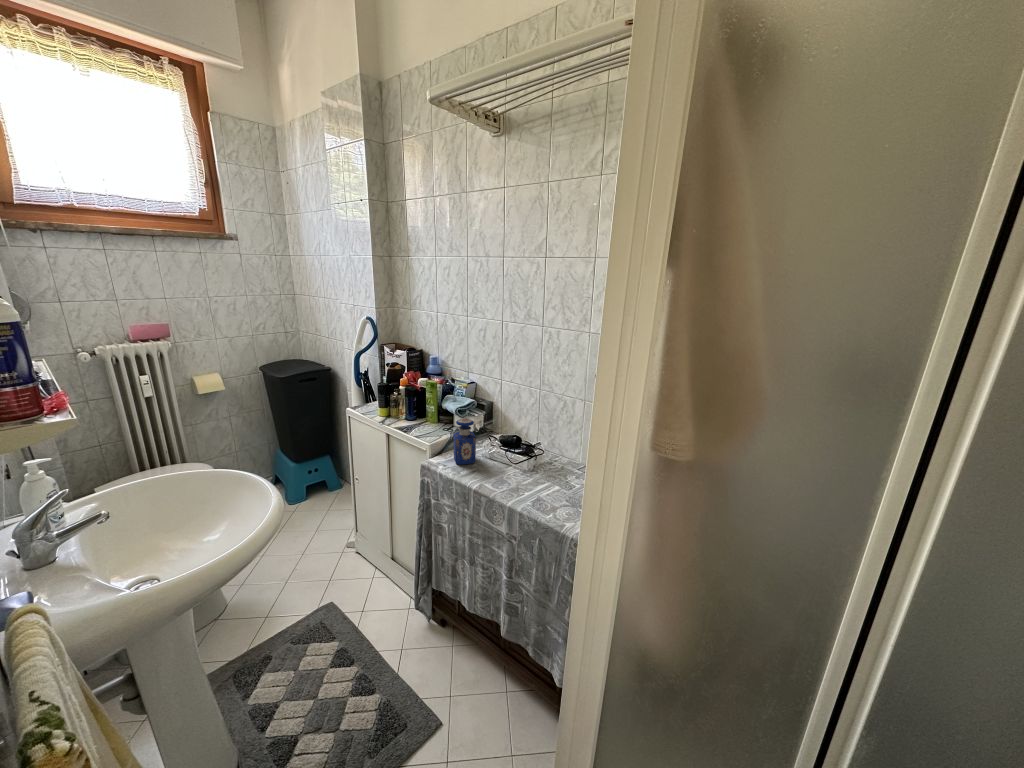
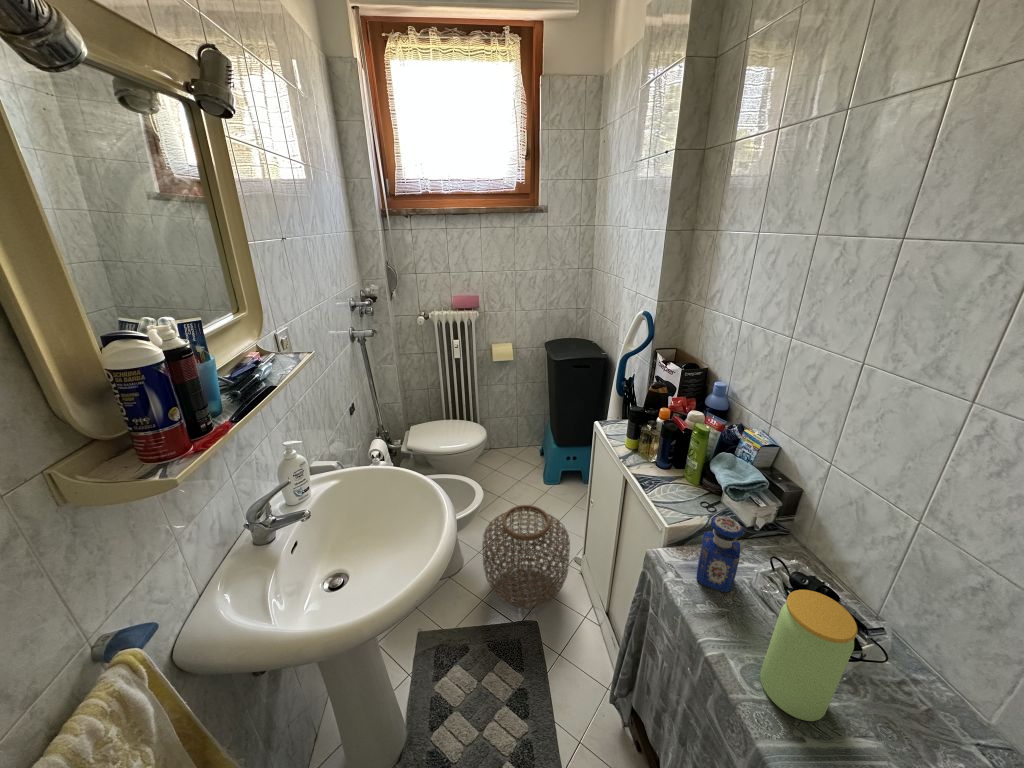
jar: none [501,425,532,490] -> present [760,590,858,721]
woven basket: none [256,502,349,602] -> present [482,505,570,608]

